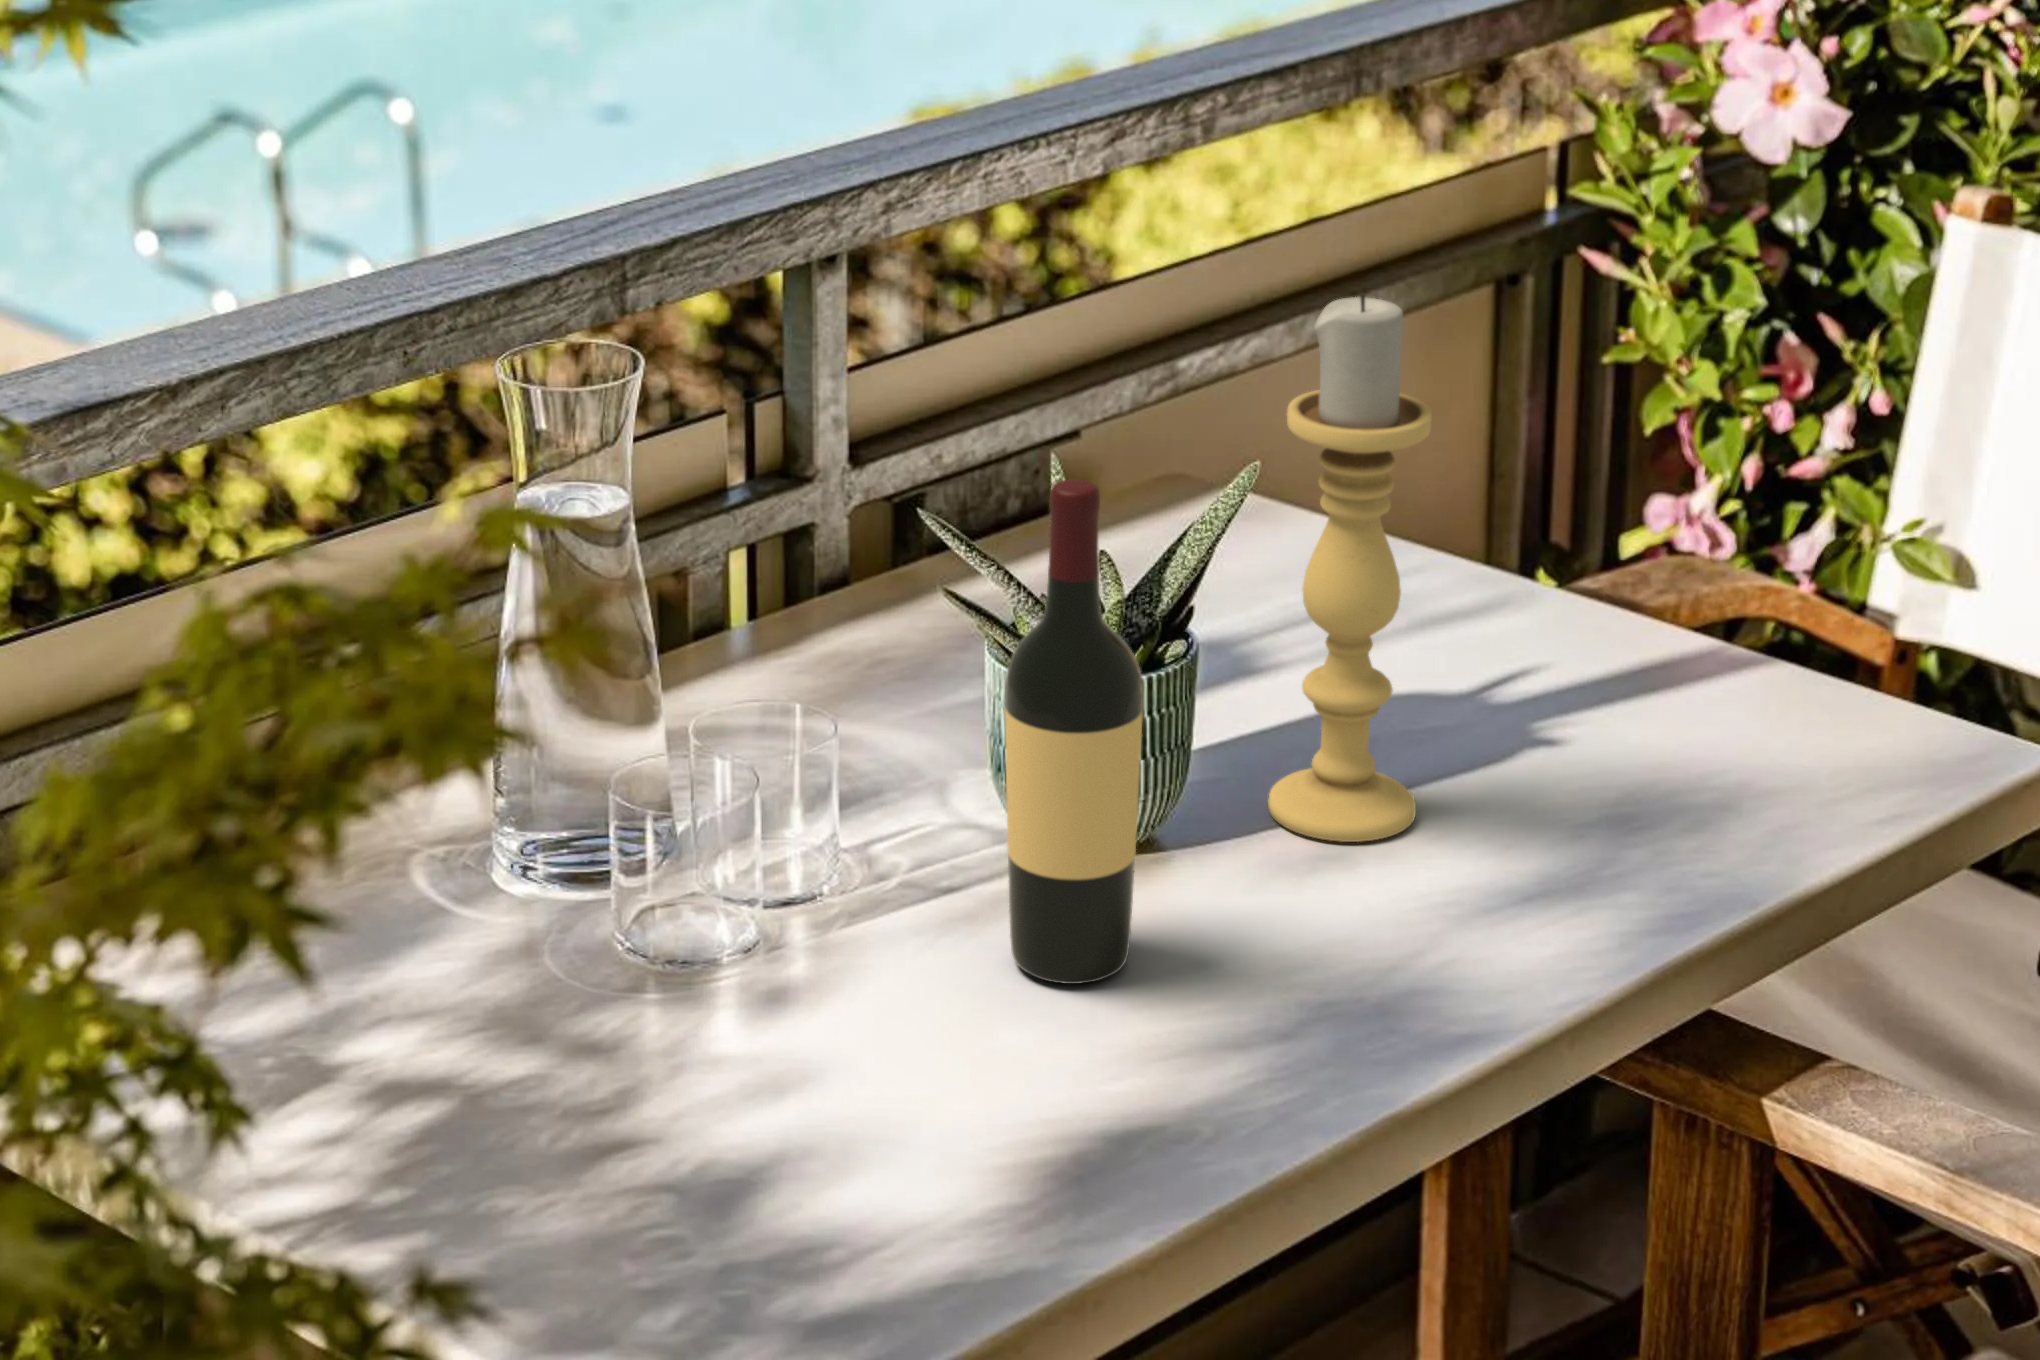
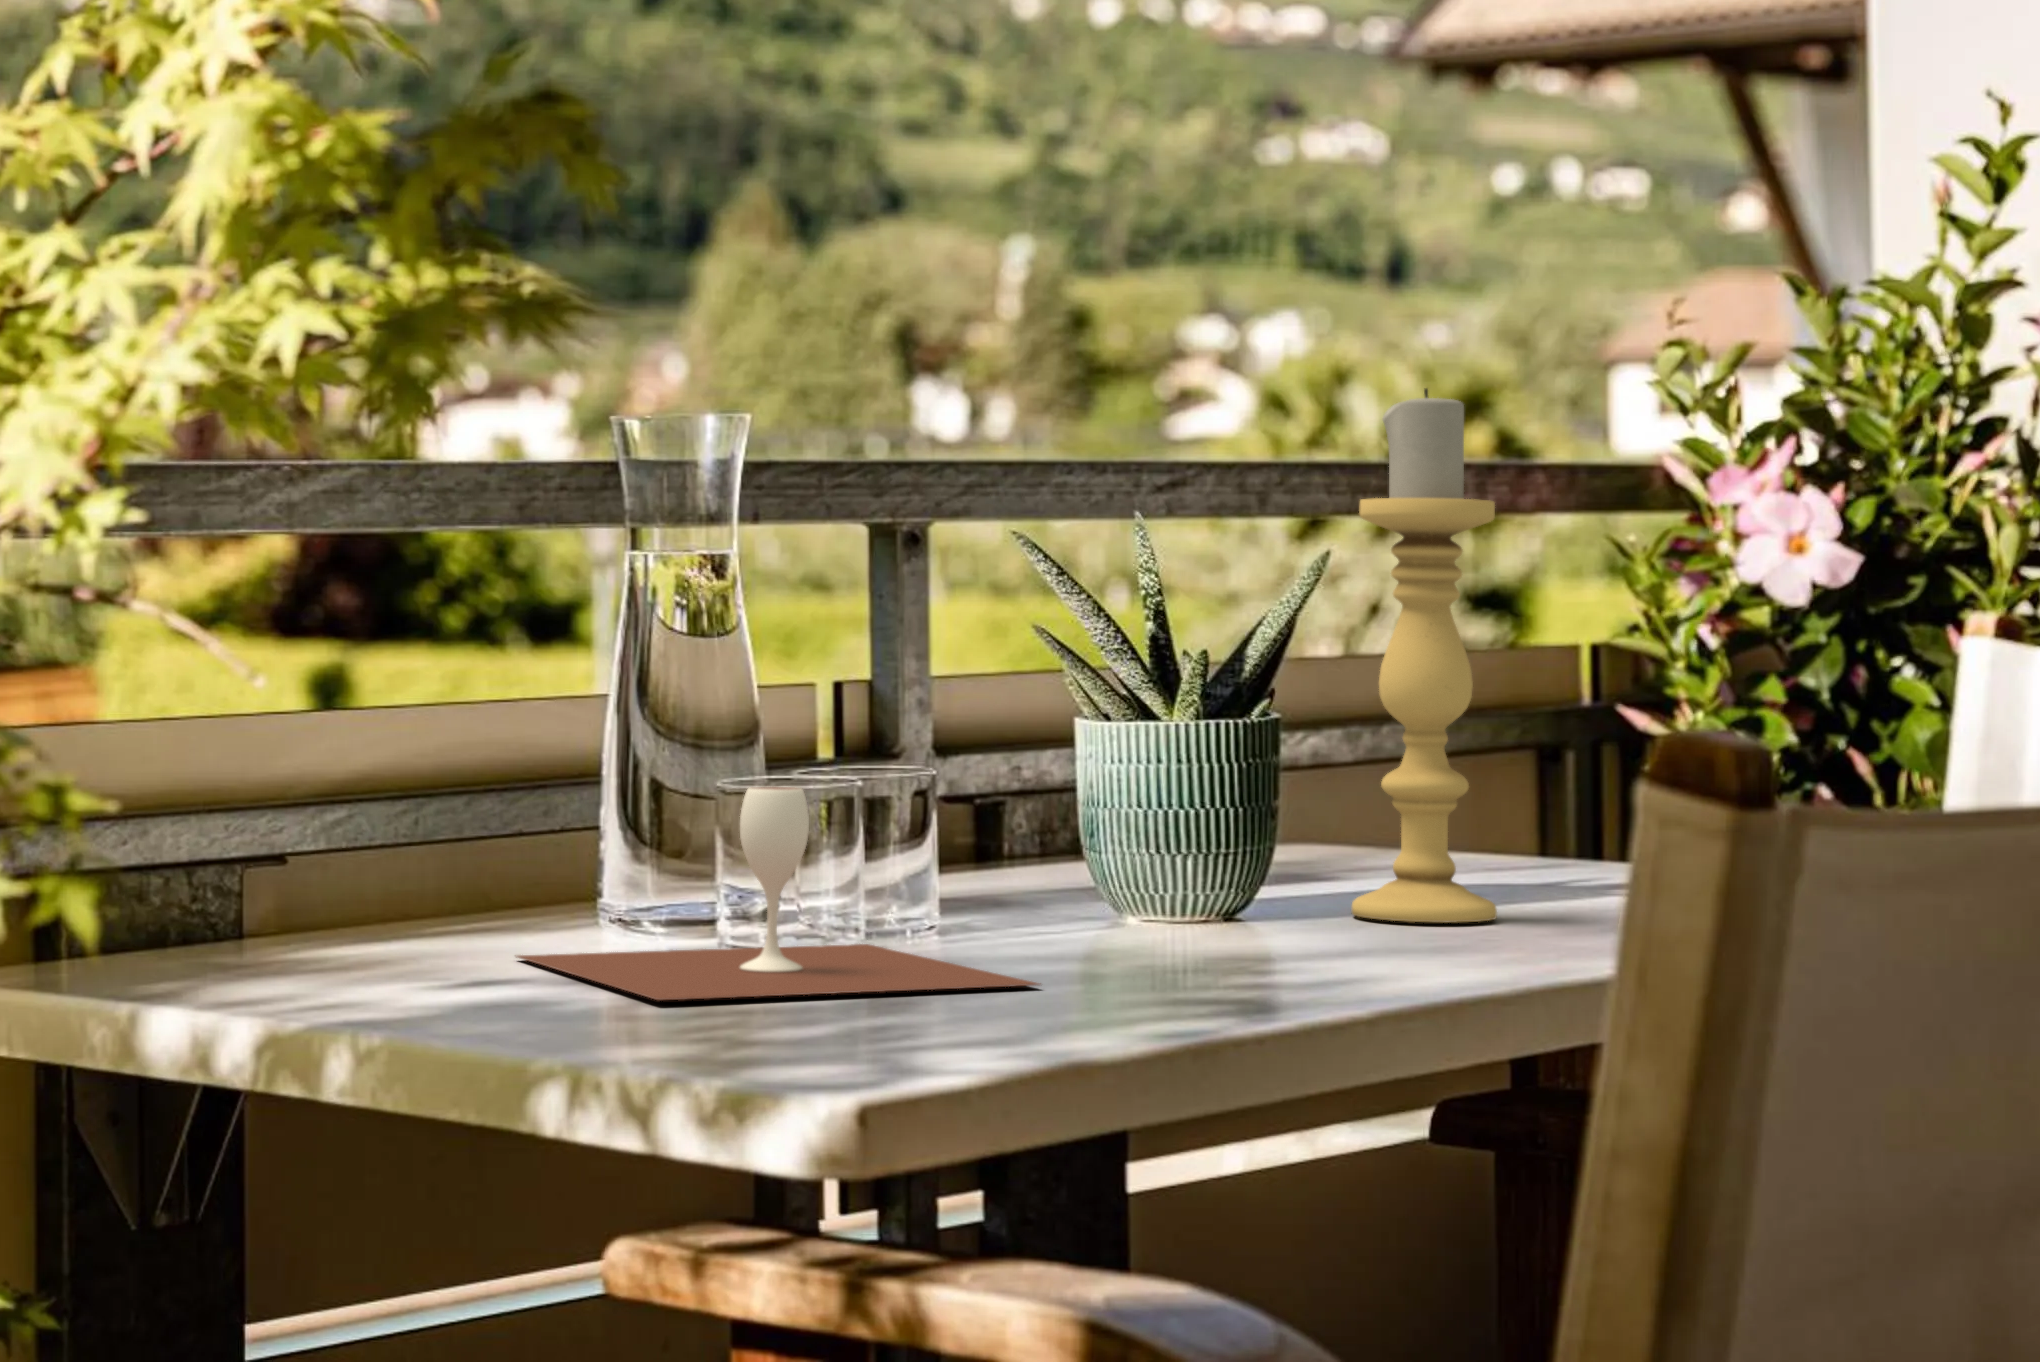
wine bottle: present [1005,479,1143,984] -> none [1103,445,1234,950]
wine glass: none [411,927,937,1251] -> present [516,787,1041,1001]

